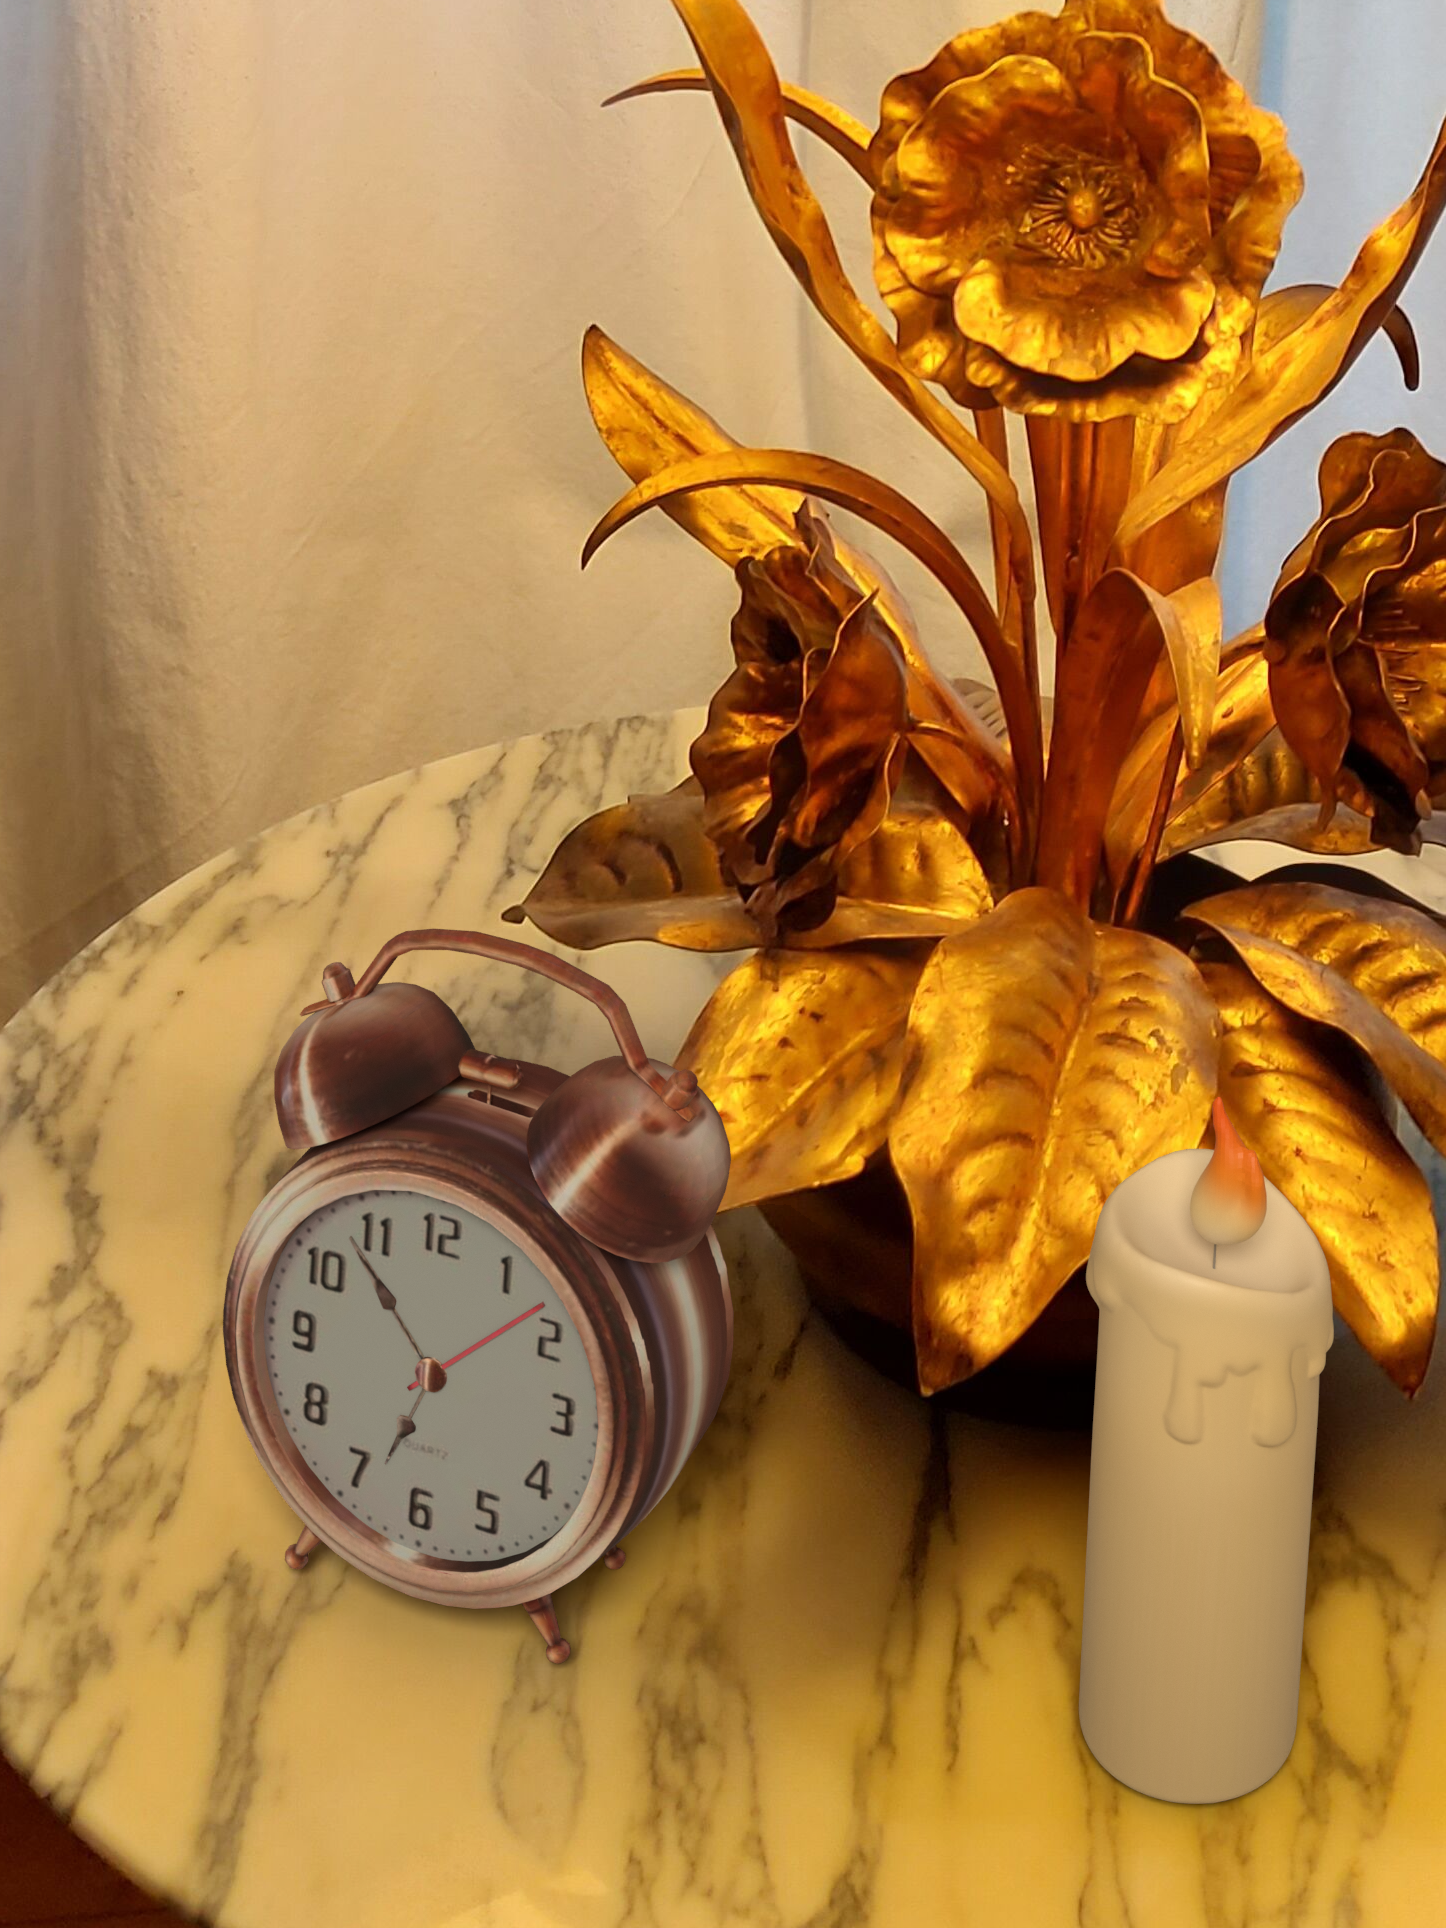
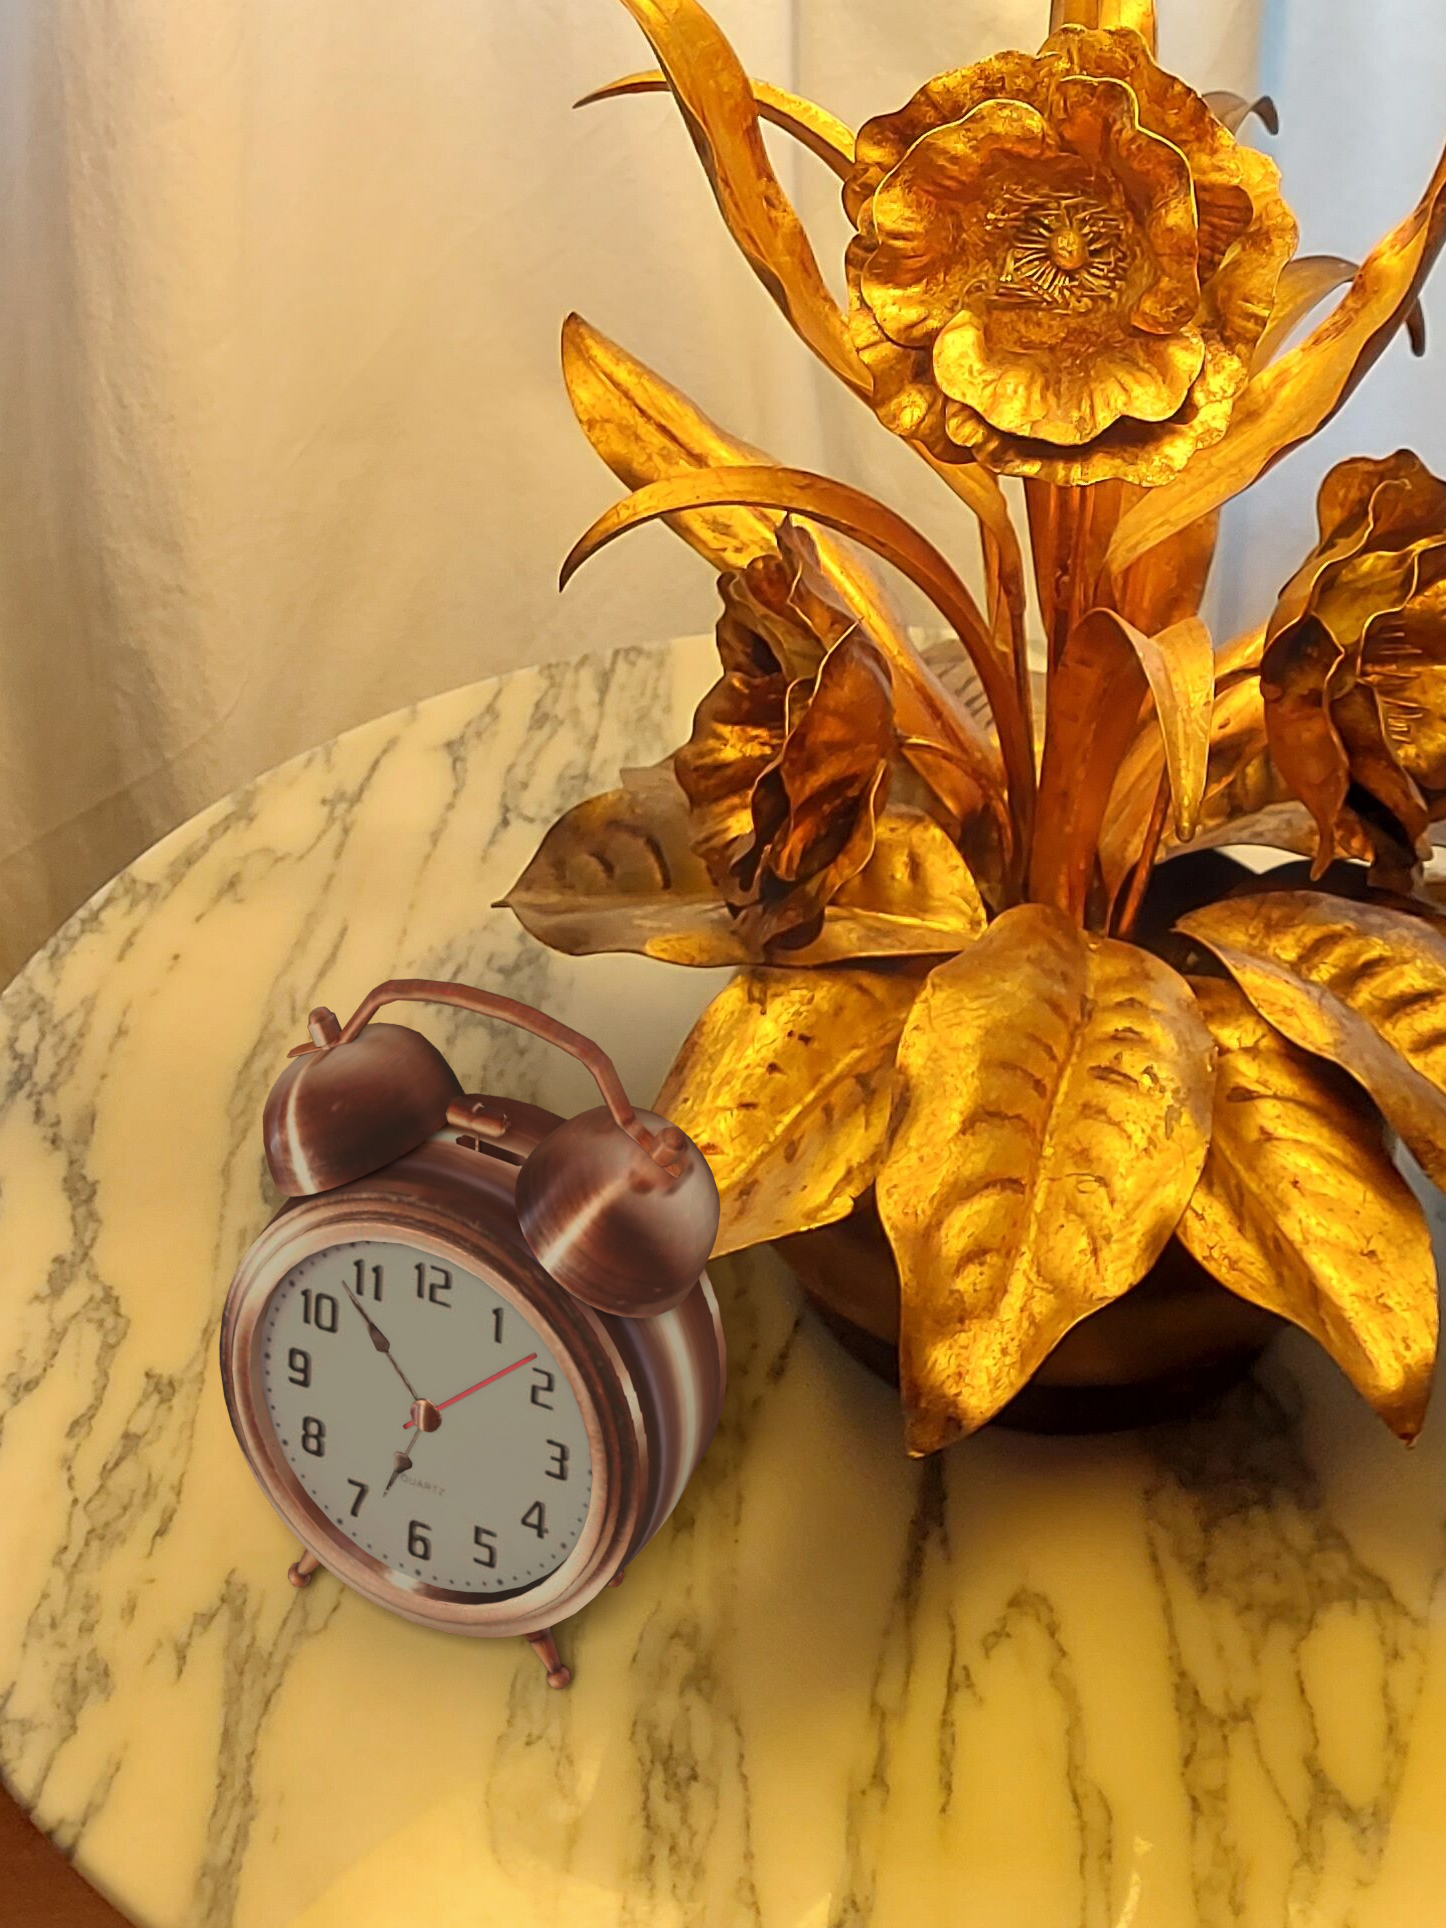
candle: present [1079,1097,1334,1804] -> none [1076,1175,1328,1842]

